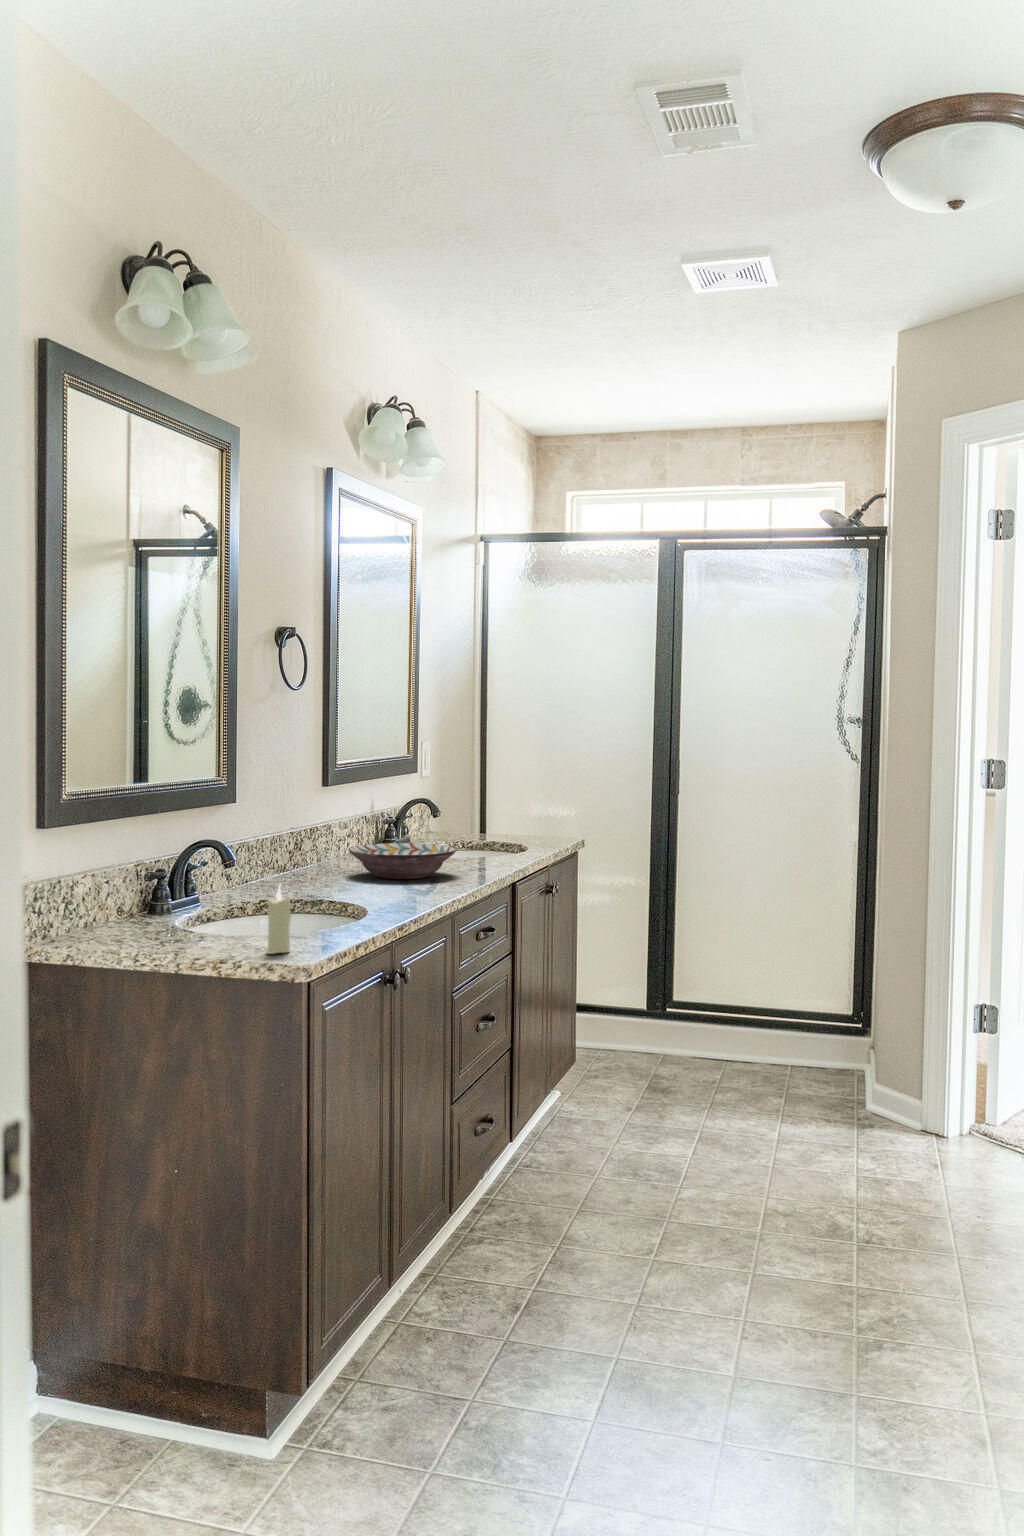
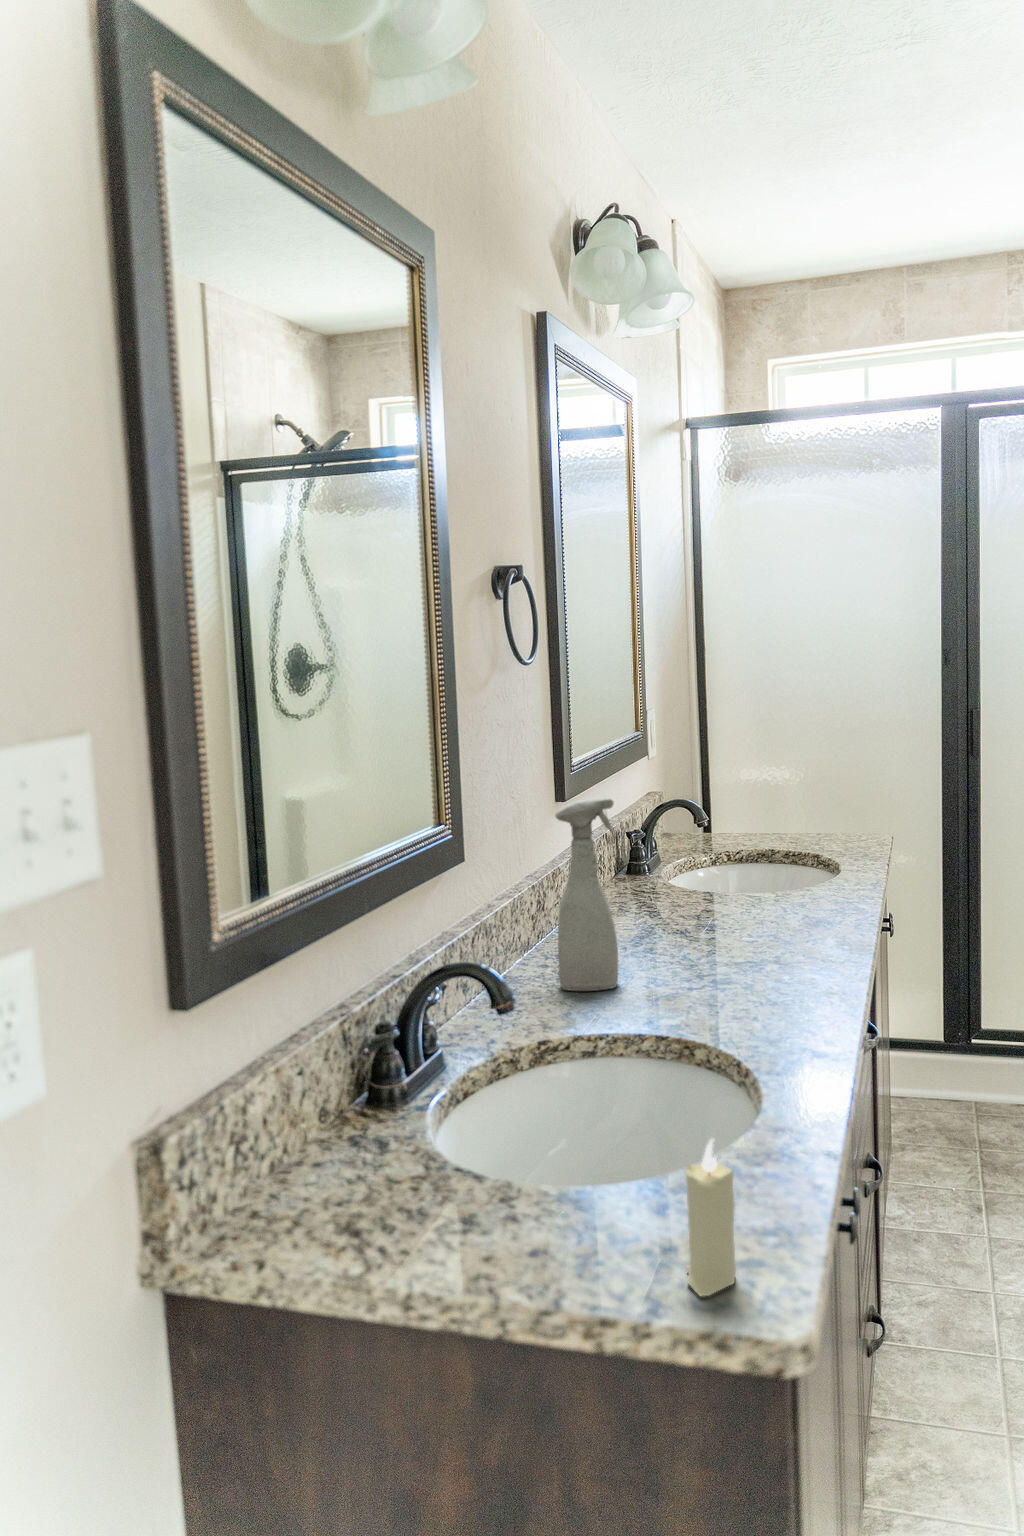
spray bottle: none [291,770,331,887] -> present [555,798,618,991]
decorative bowl: present [349,843,457,879] -> none [625,885,796,954]

